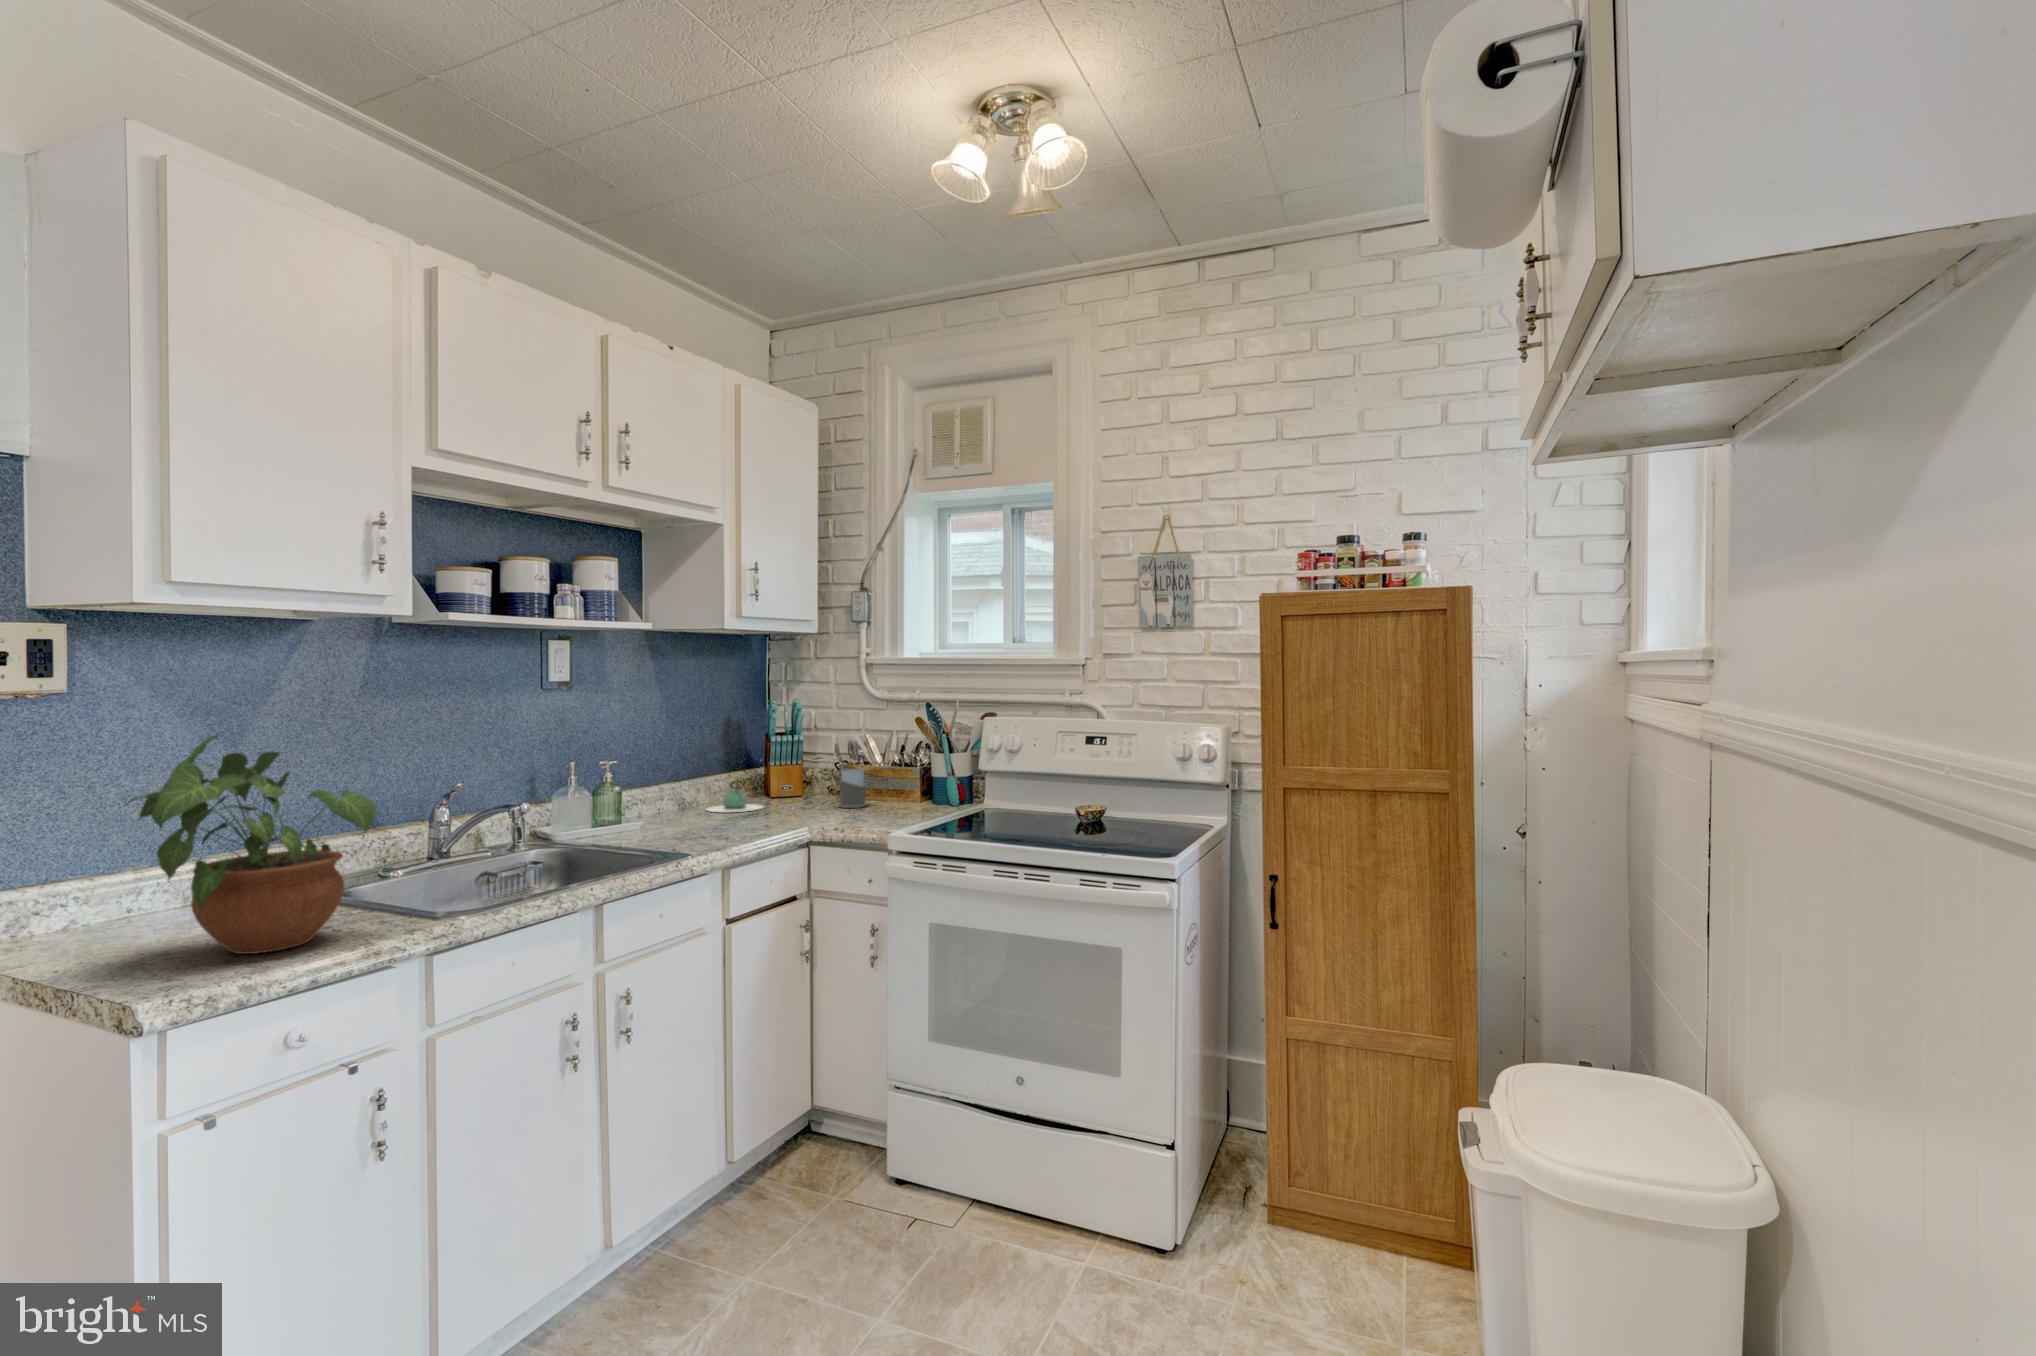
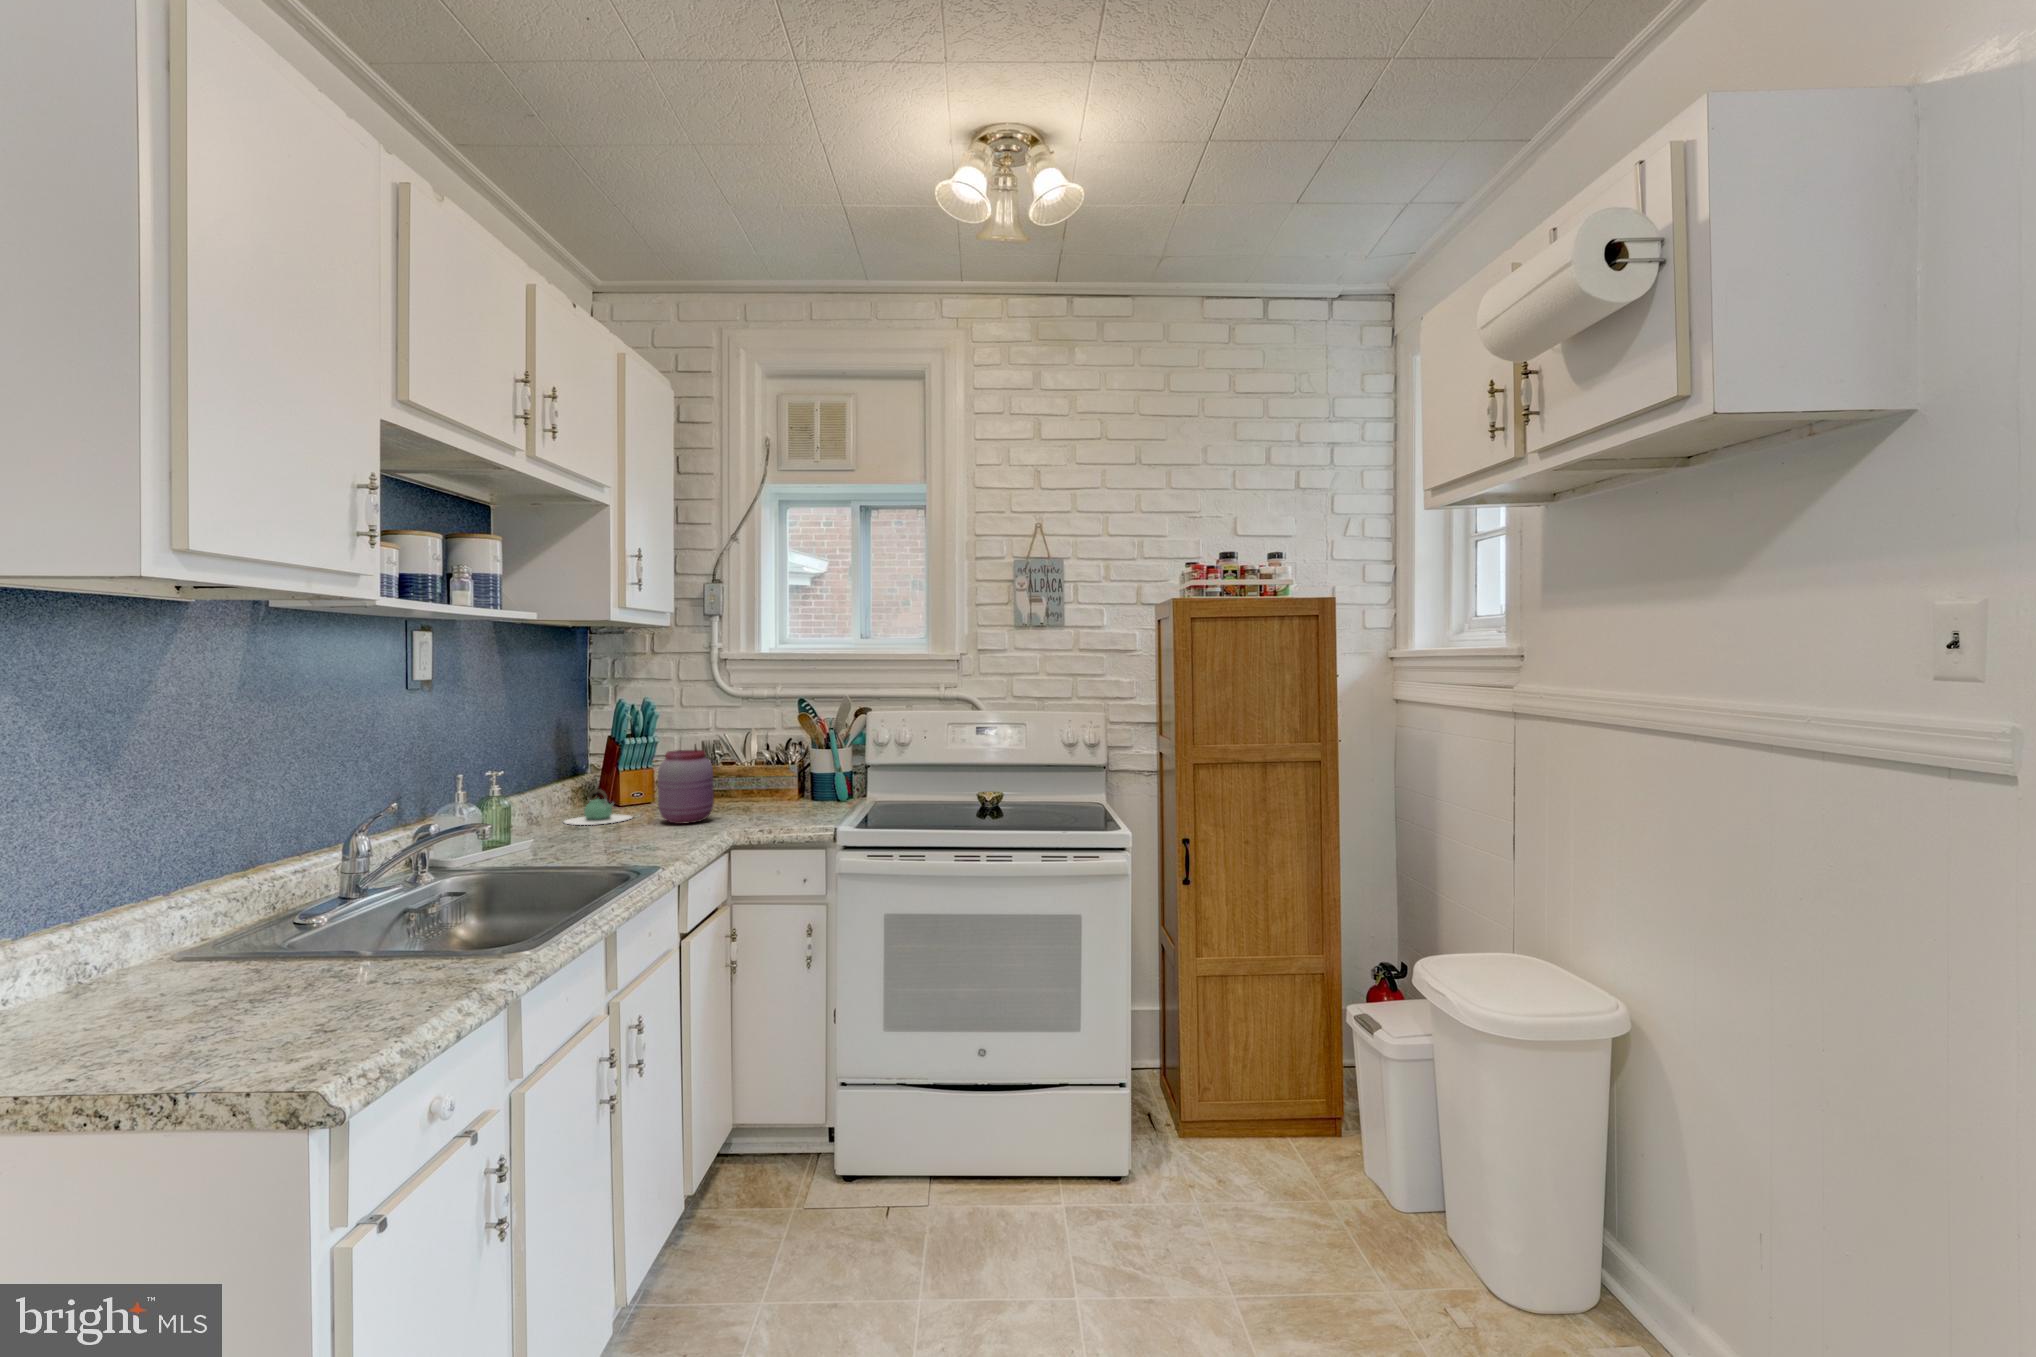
potted plant: present [128,735,376,954] -> none [169,746,457,1021]
jar: none [770,749,820,817] -> present [658,750,714,824]
mug: present [839,769,867,808] -> none [714,770,753,811]

